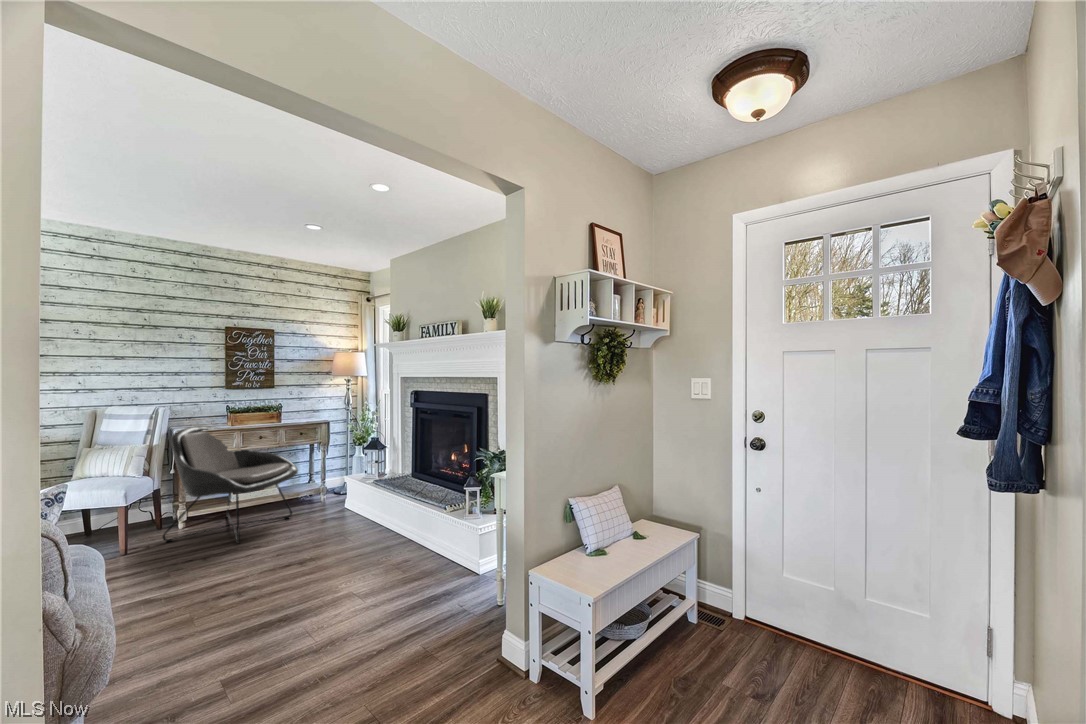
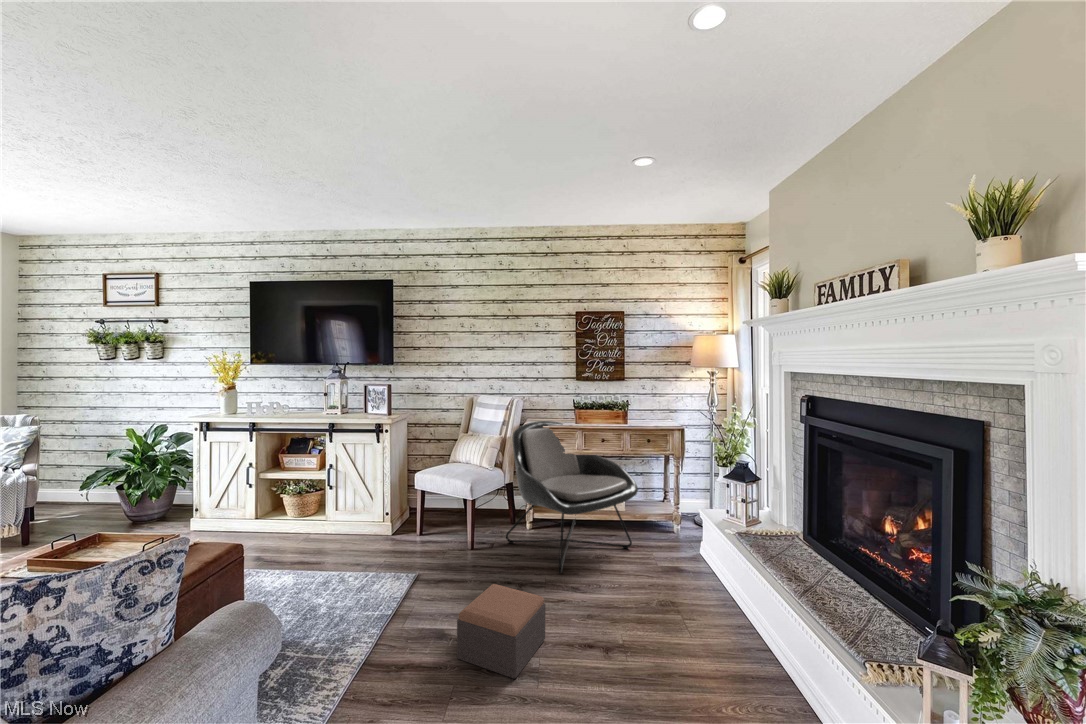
footstool: none [181,541,253,602] -> present [457,584,545,679]

